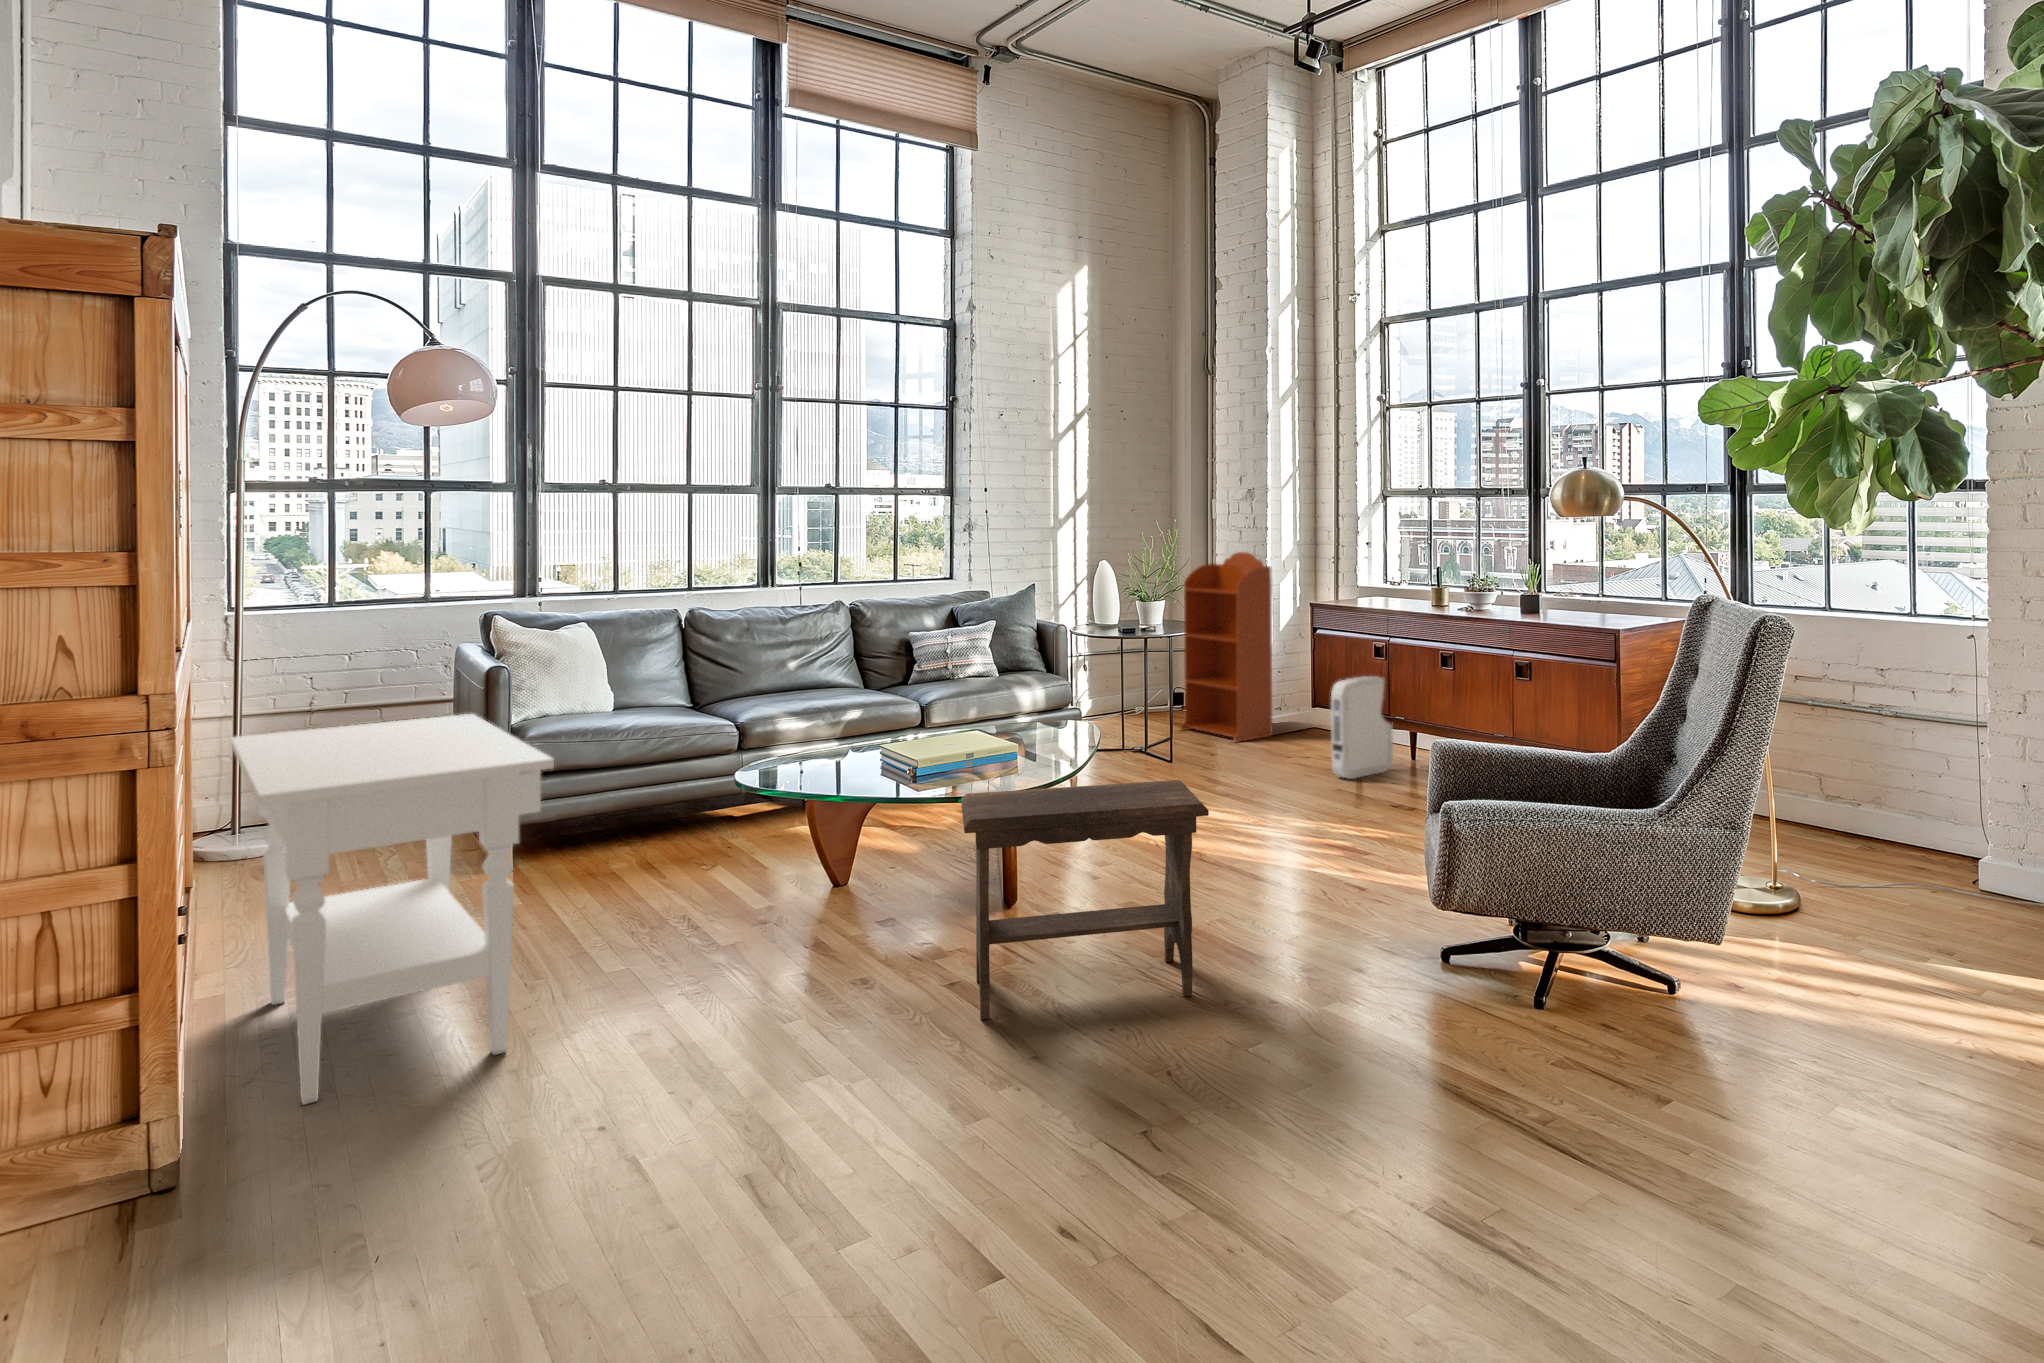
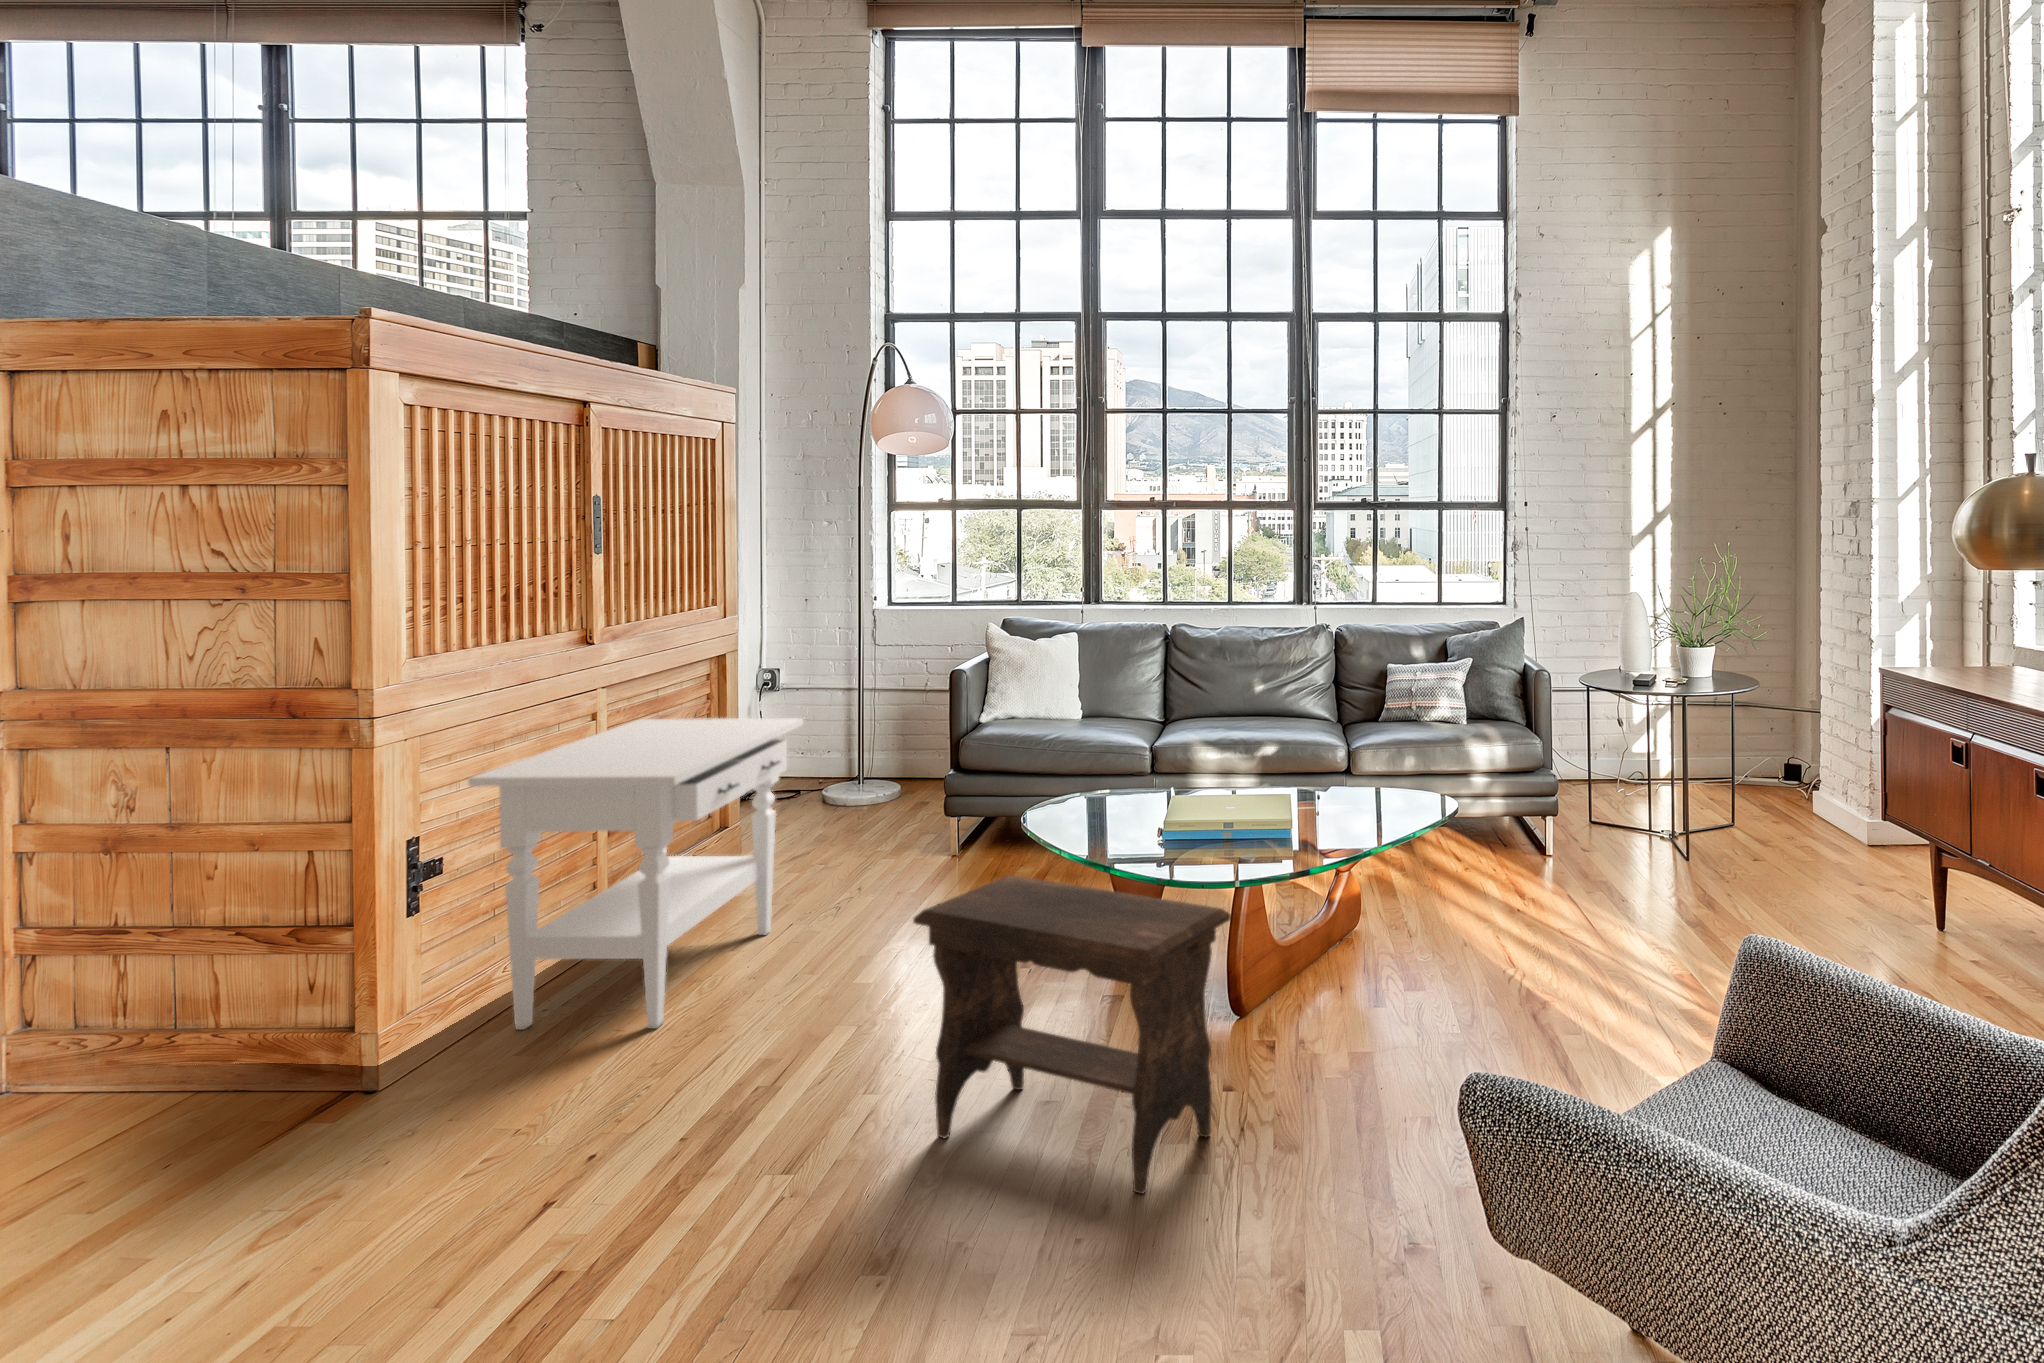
bookcase: present [1180,552,1272,742] -> none [1757,587,1866,845]
air purifier: present [1331,676,1393,779] -> none [1843,786,1960,935]

